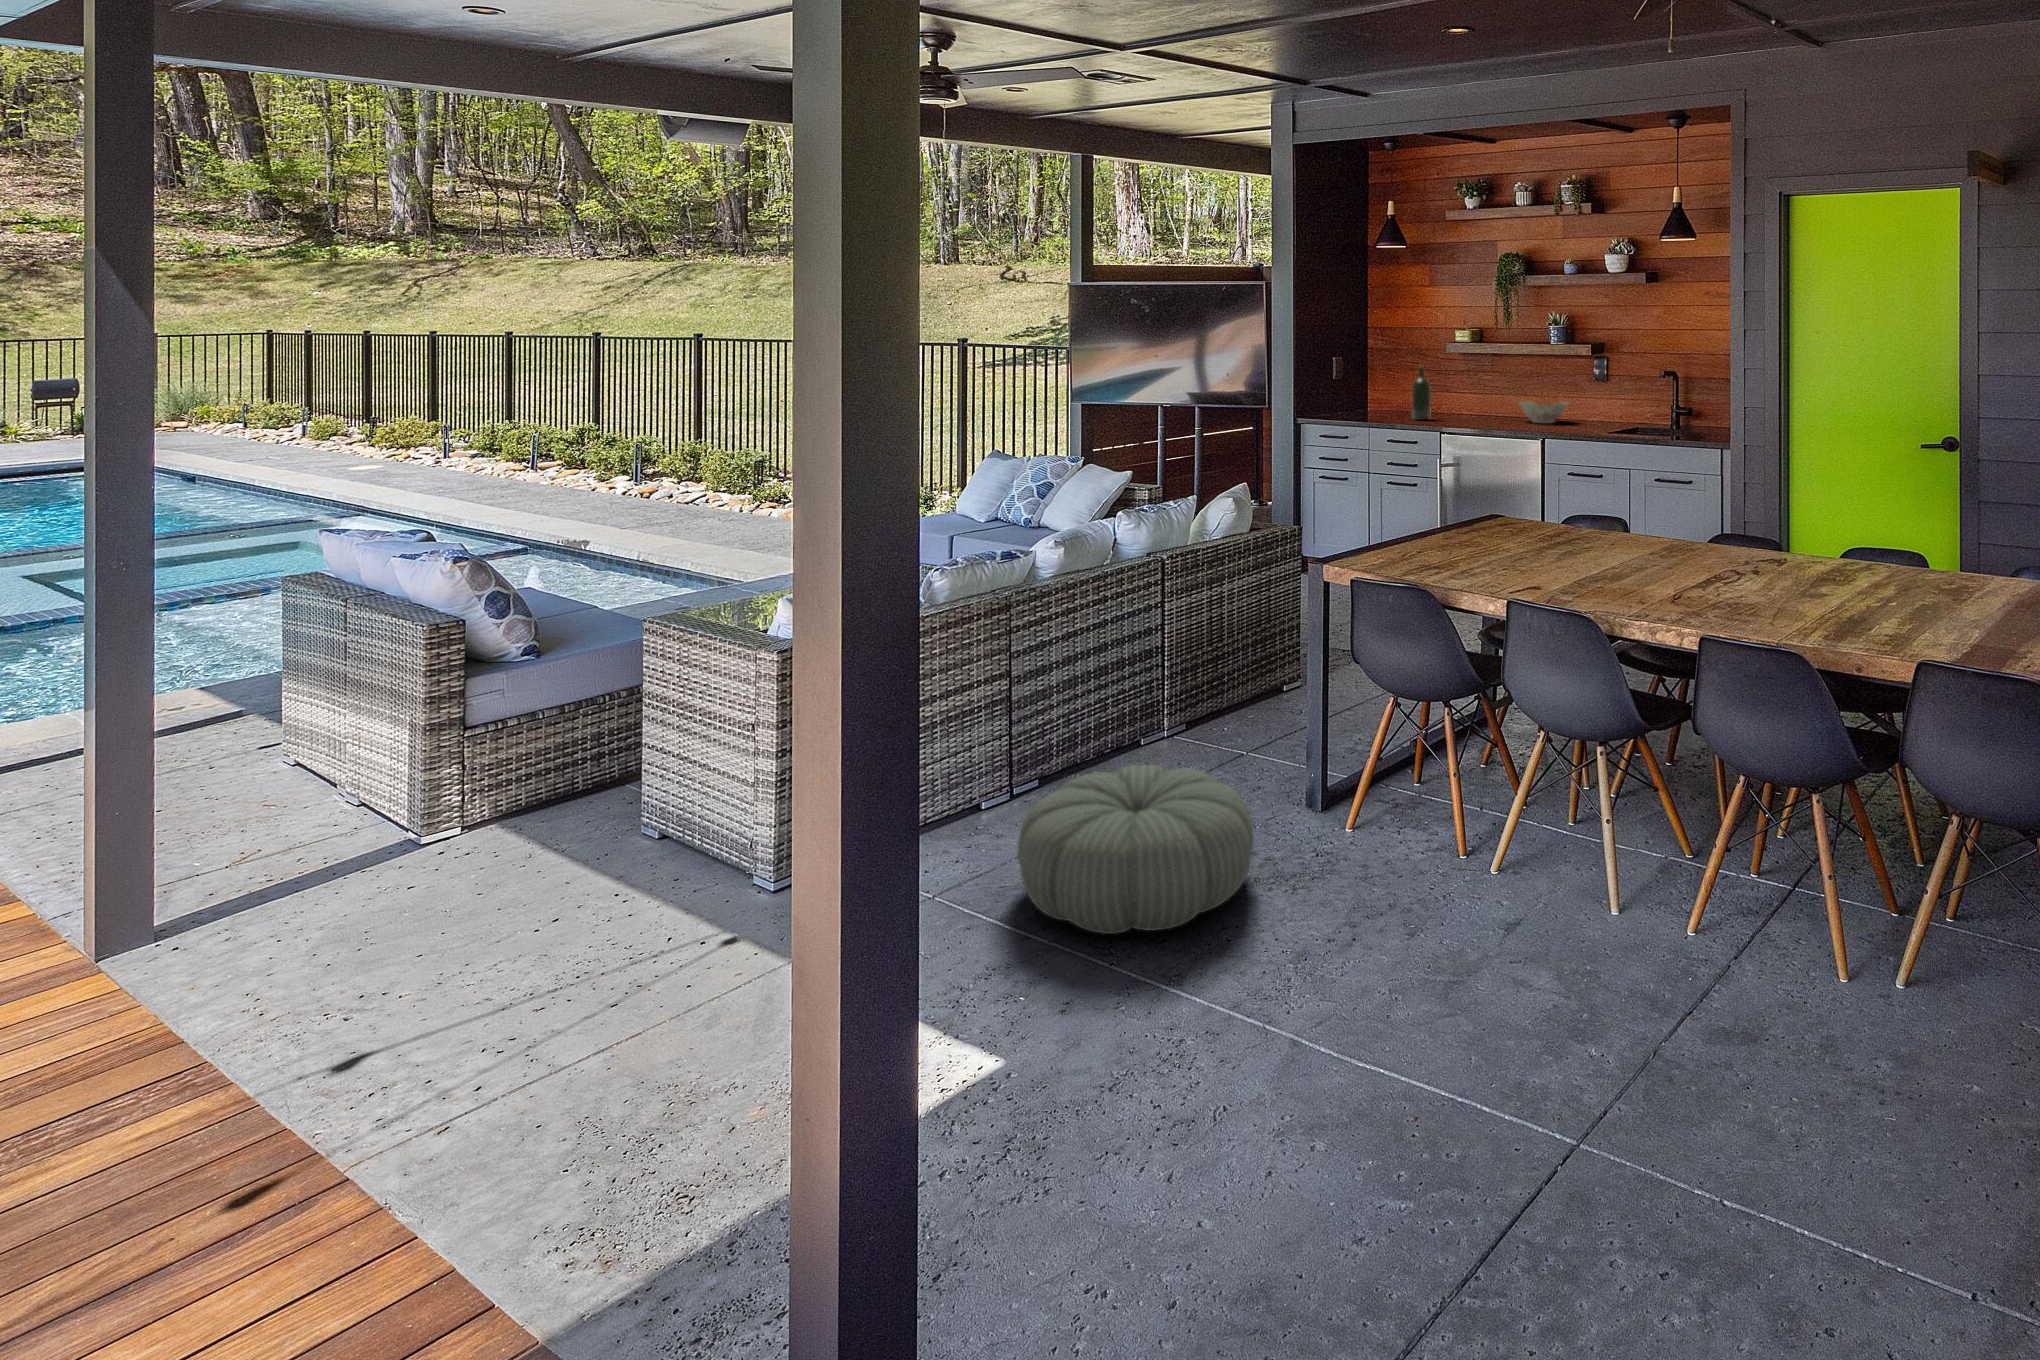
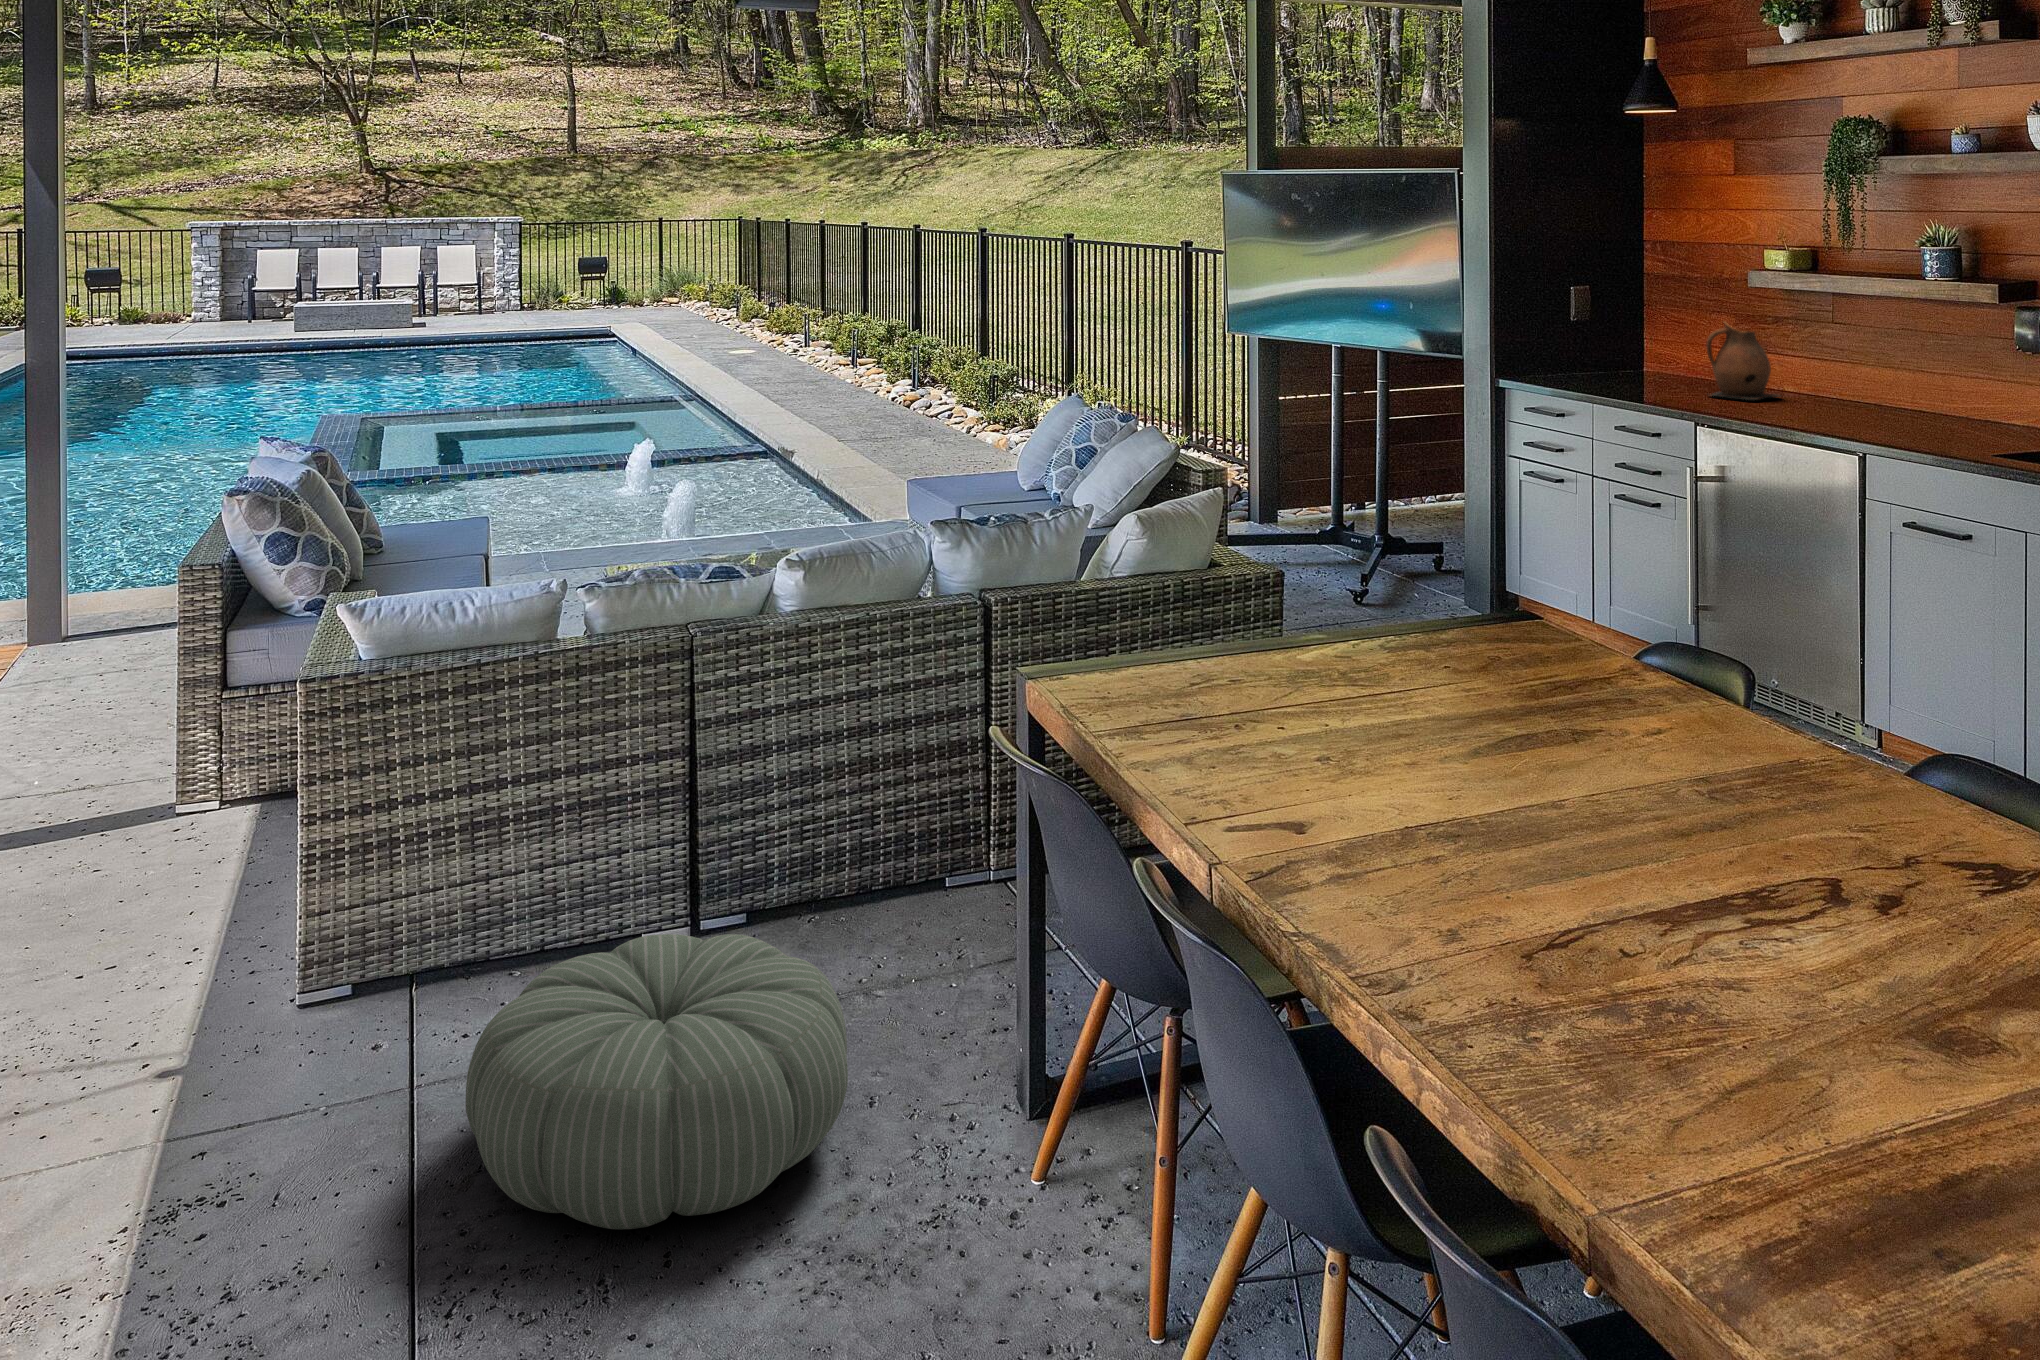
wine bottle: present [1412,365,1431,420] -> none [1650,308,1684,402]
ceramic pitcher: none [1434,373,1474,417] -> present [1706,322,1779,400]
bowl: present [1519,401,1568,423] -> none [1847,380,1952,422]

